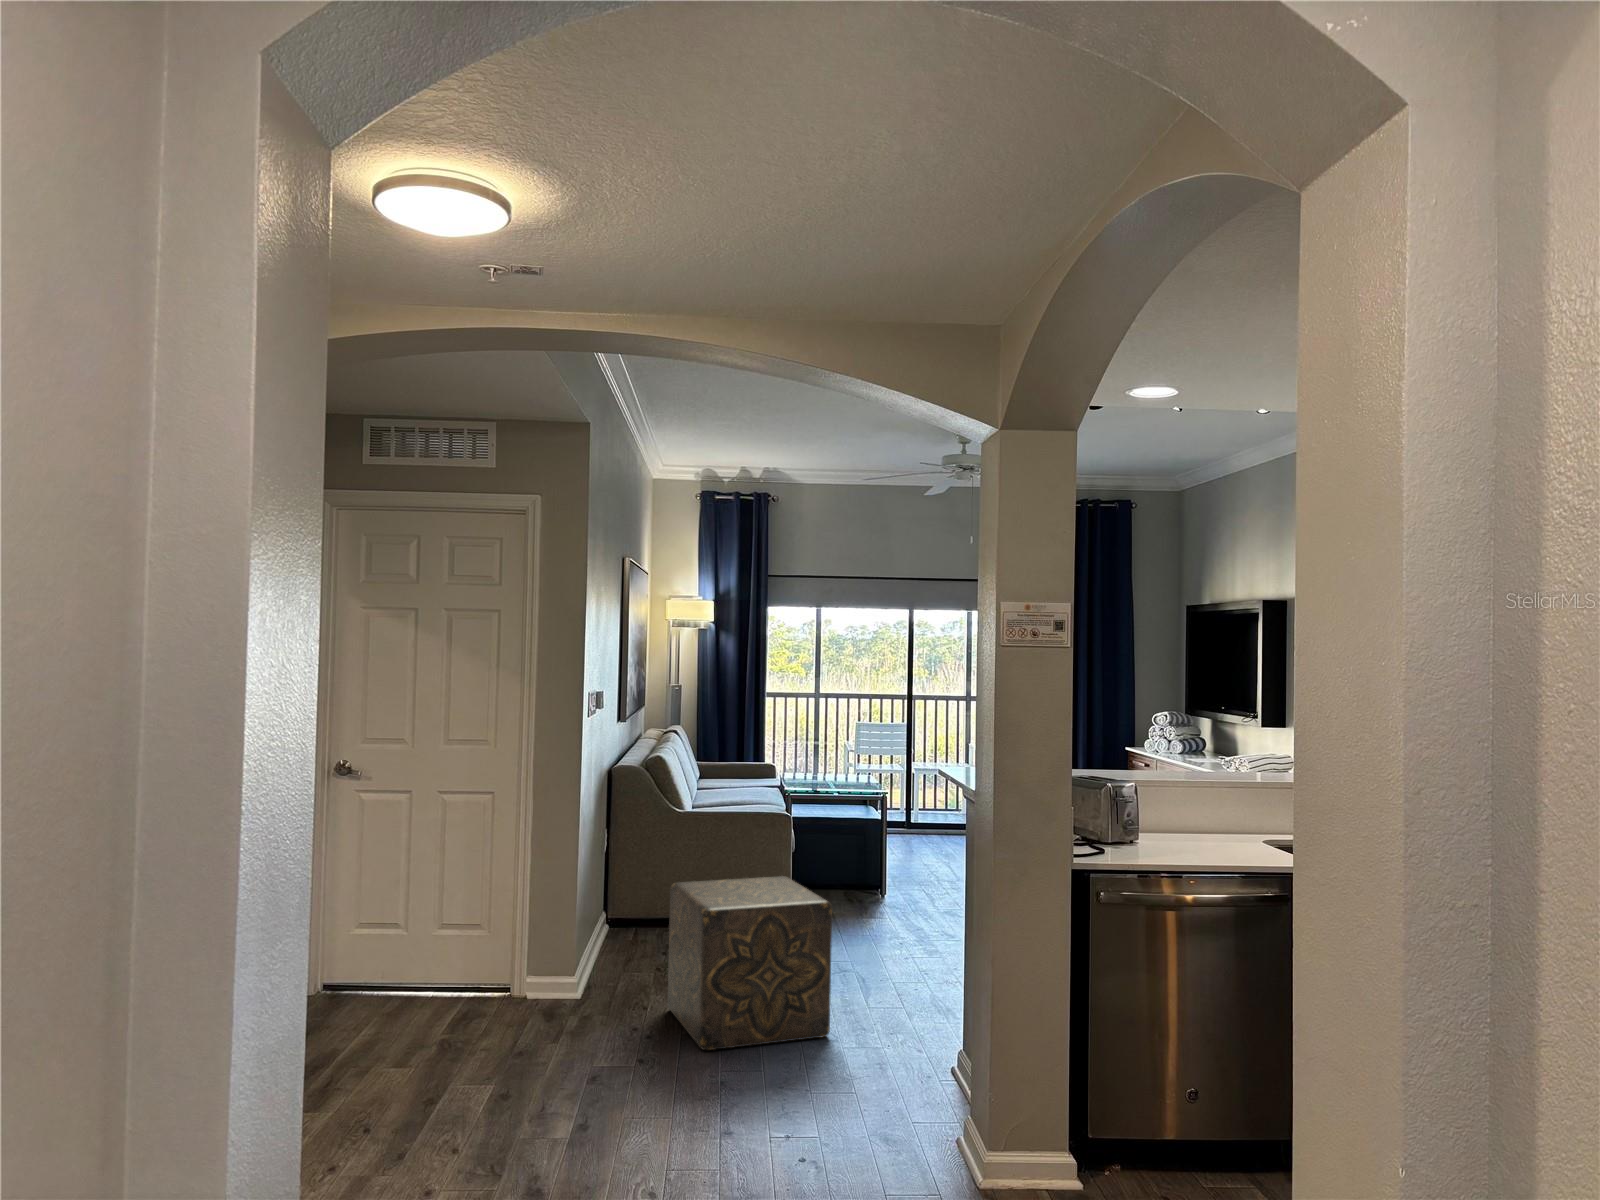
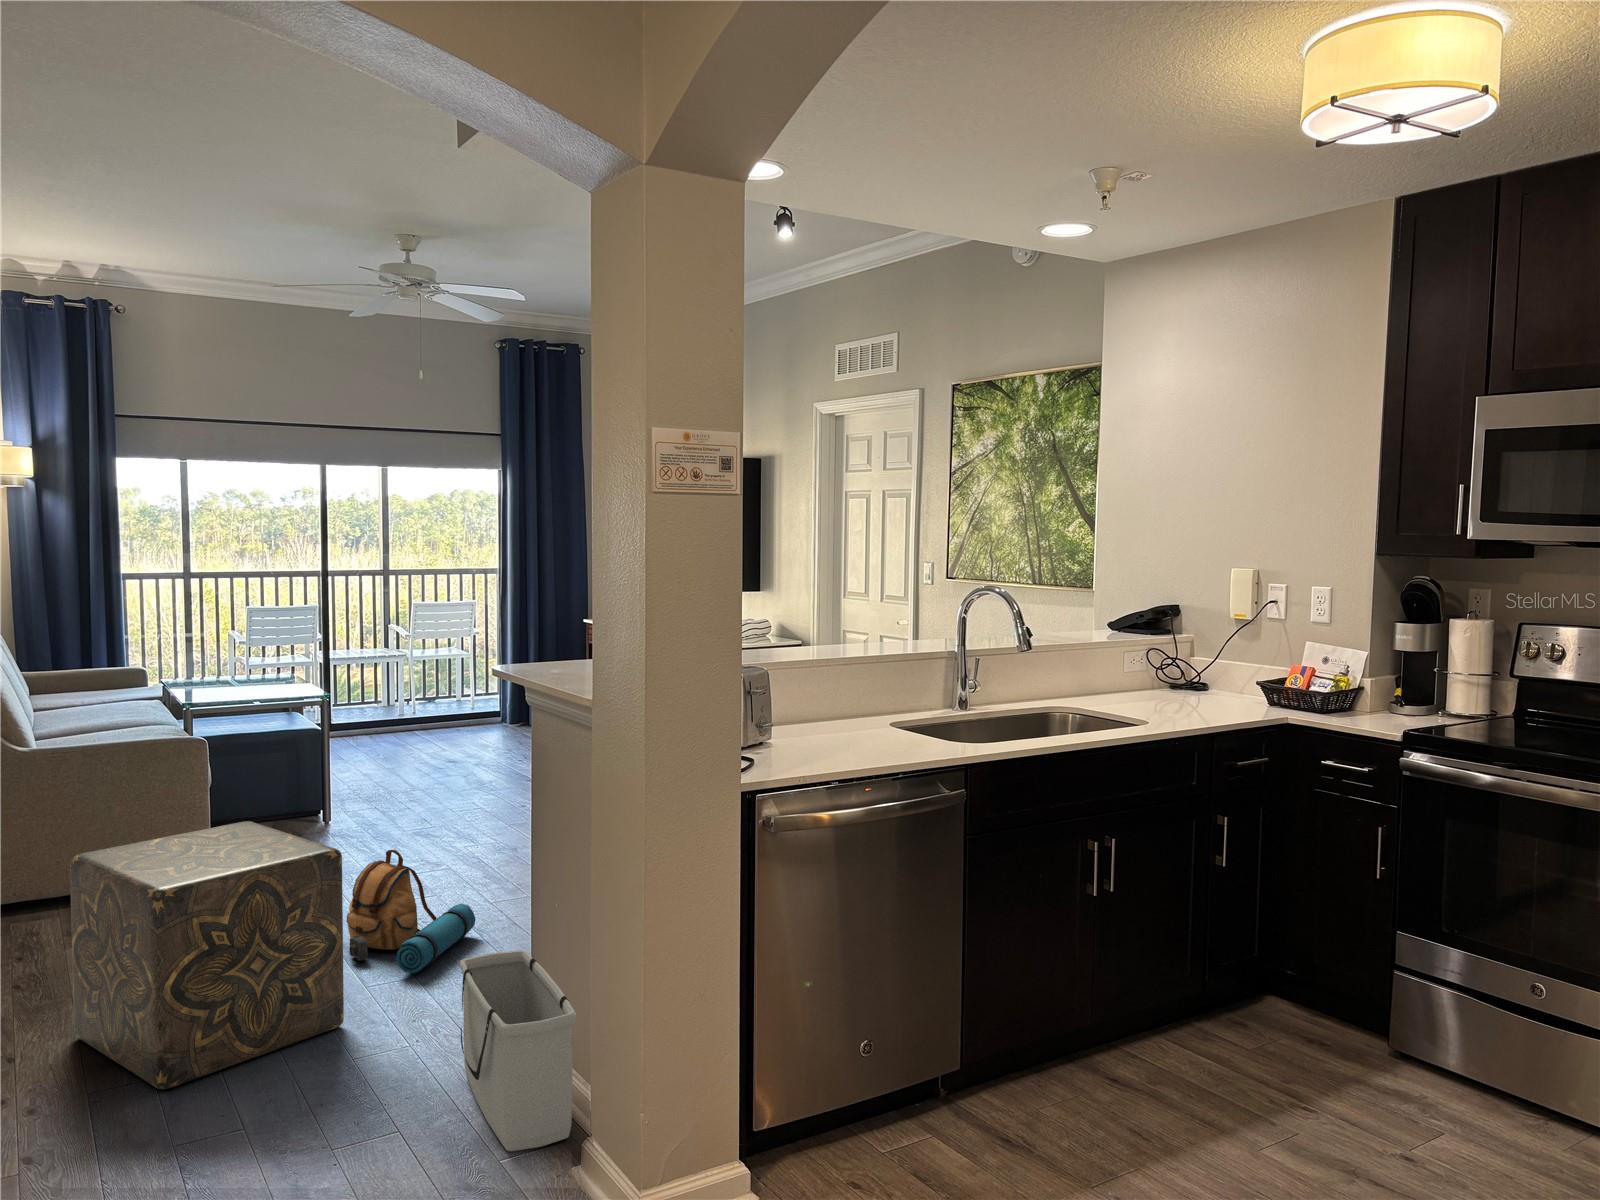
backpack: none [854,915,952,1012] -> present [347,850,475,973]
storage bin: none [884,995,957,1143] -> present [460,950,577,1151]

